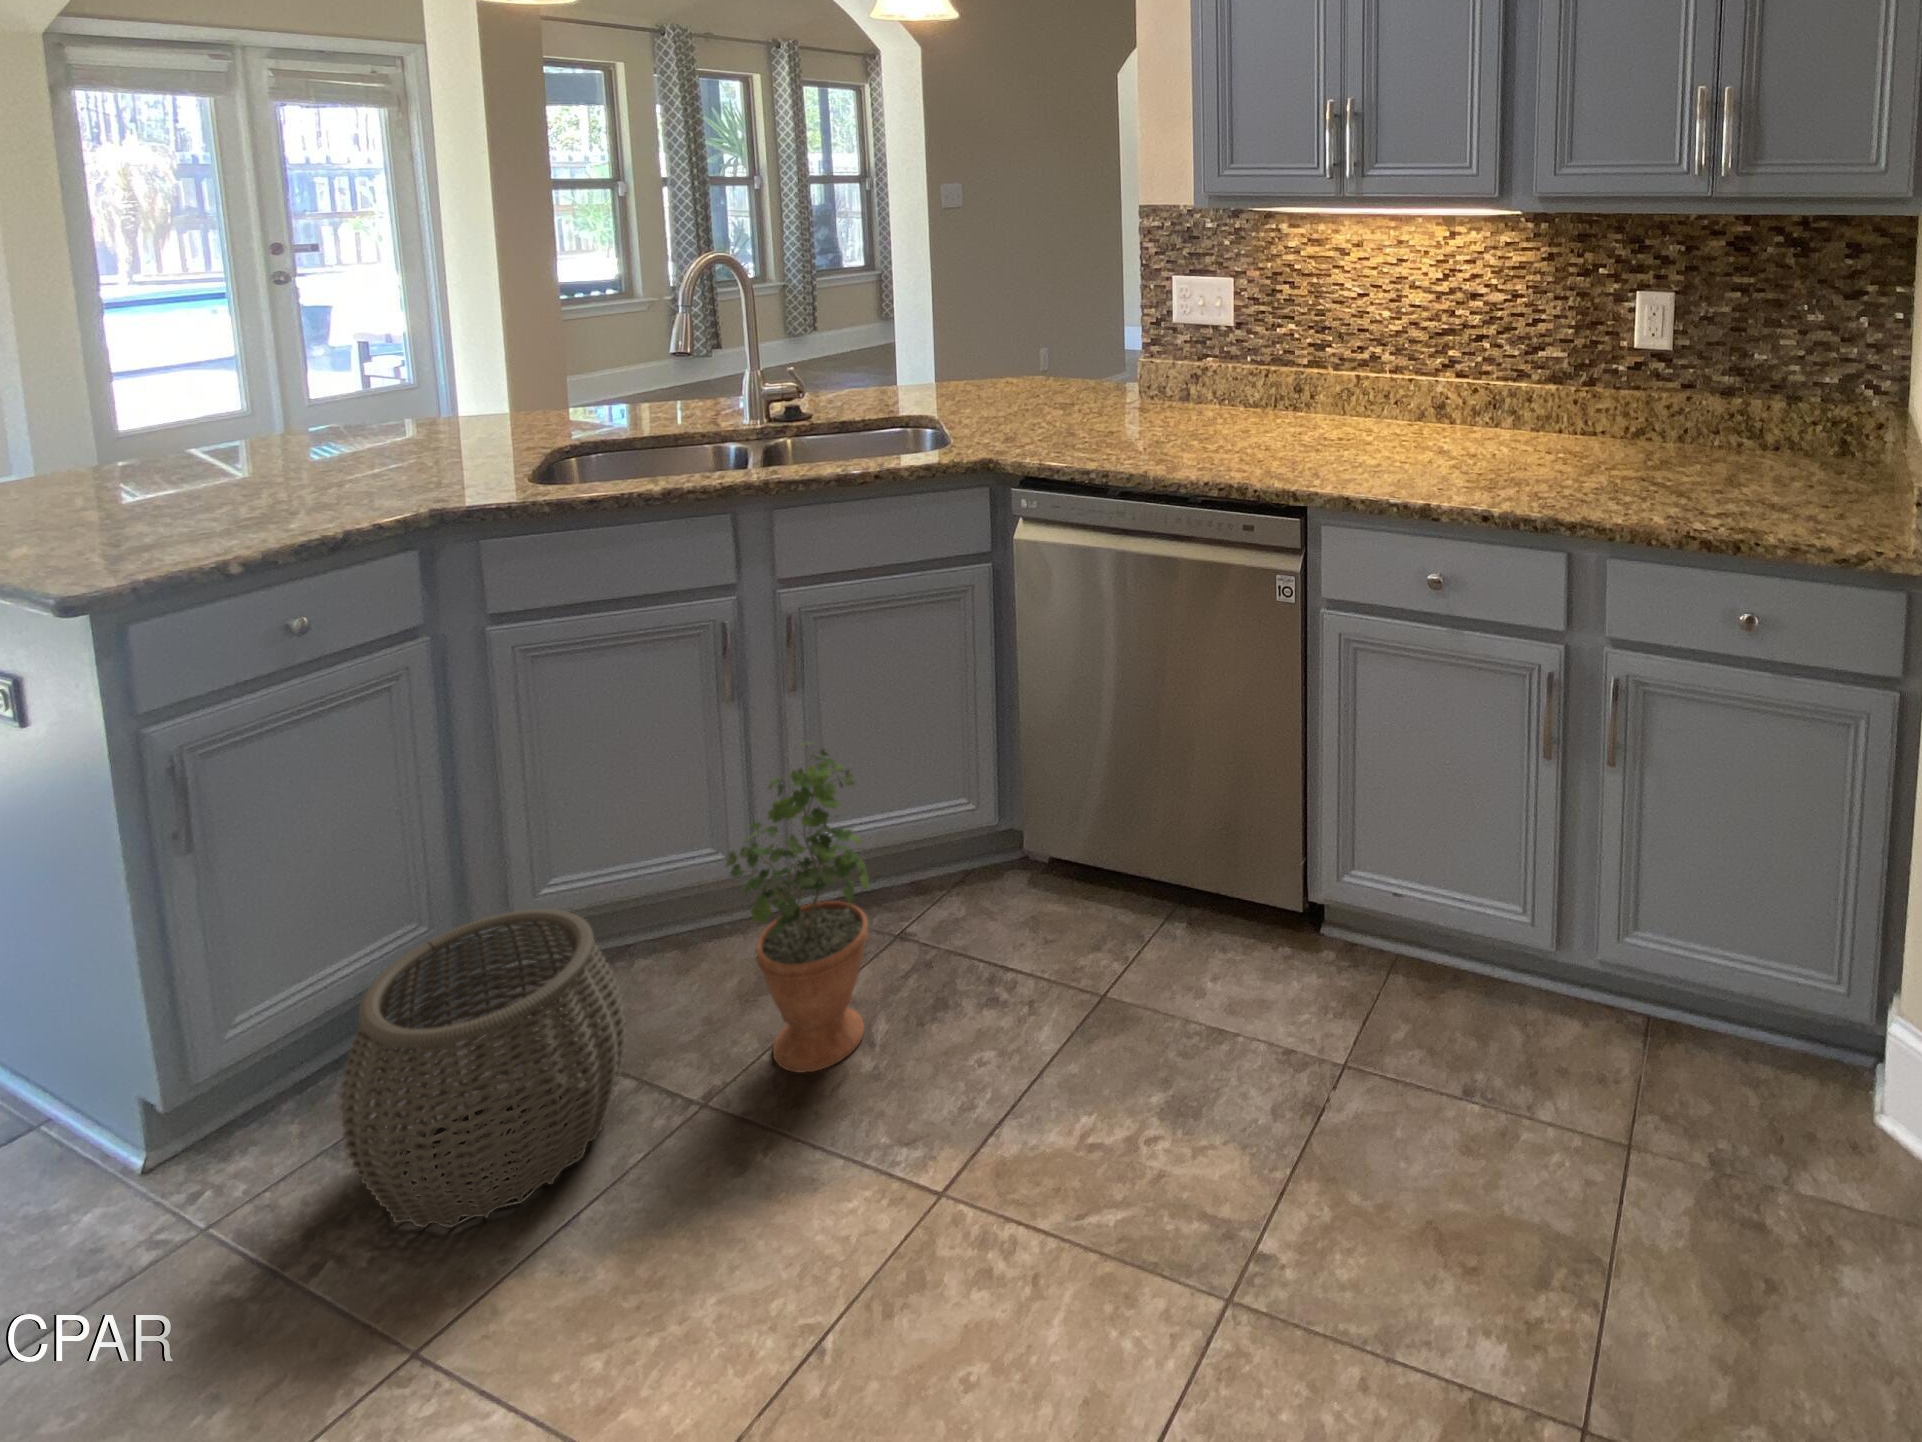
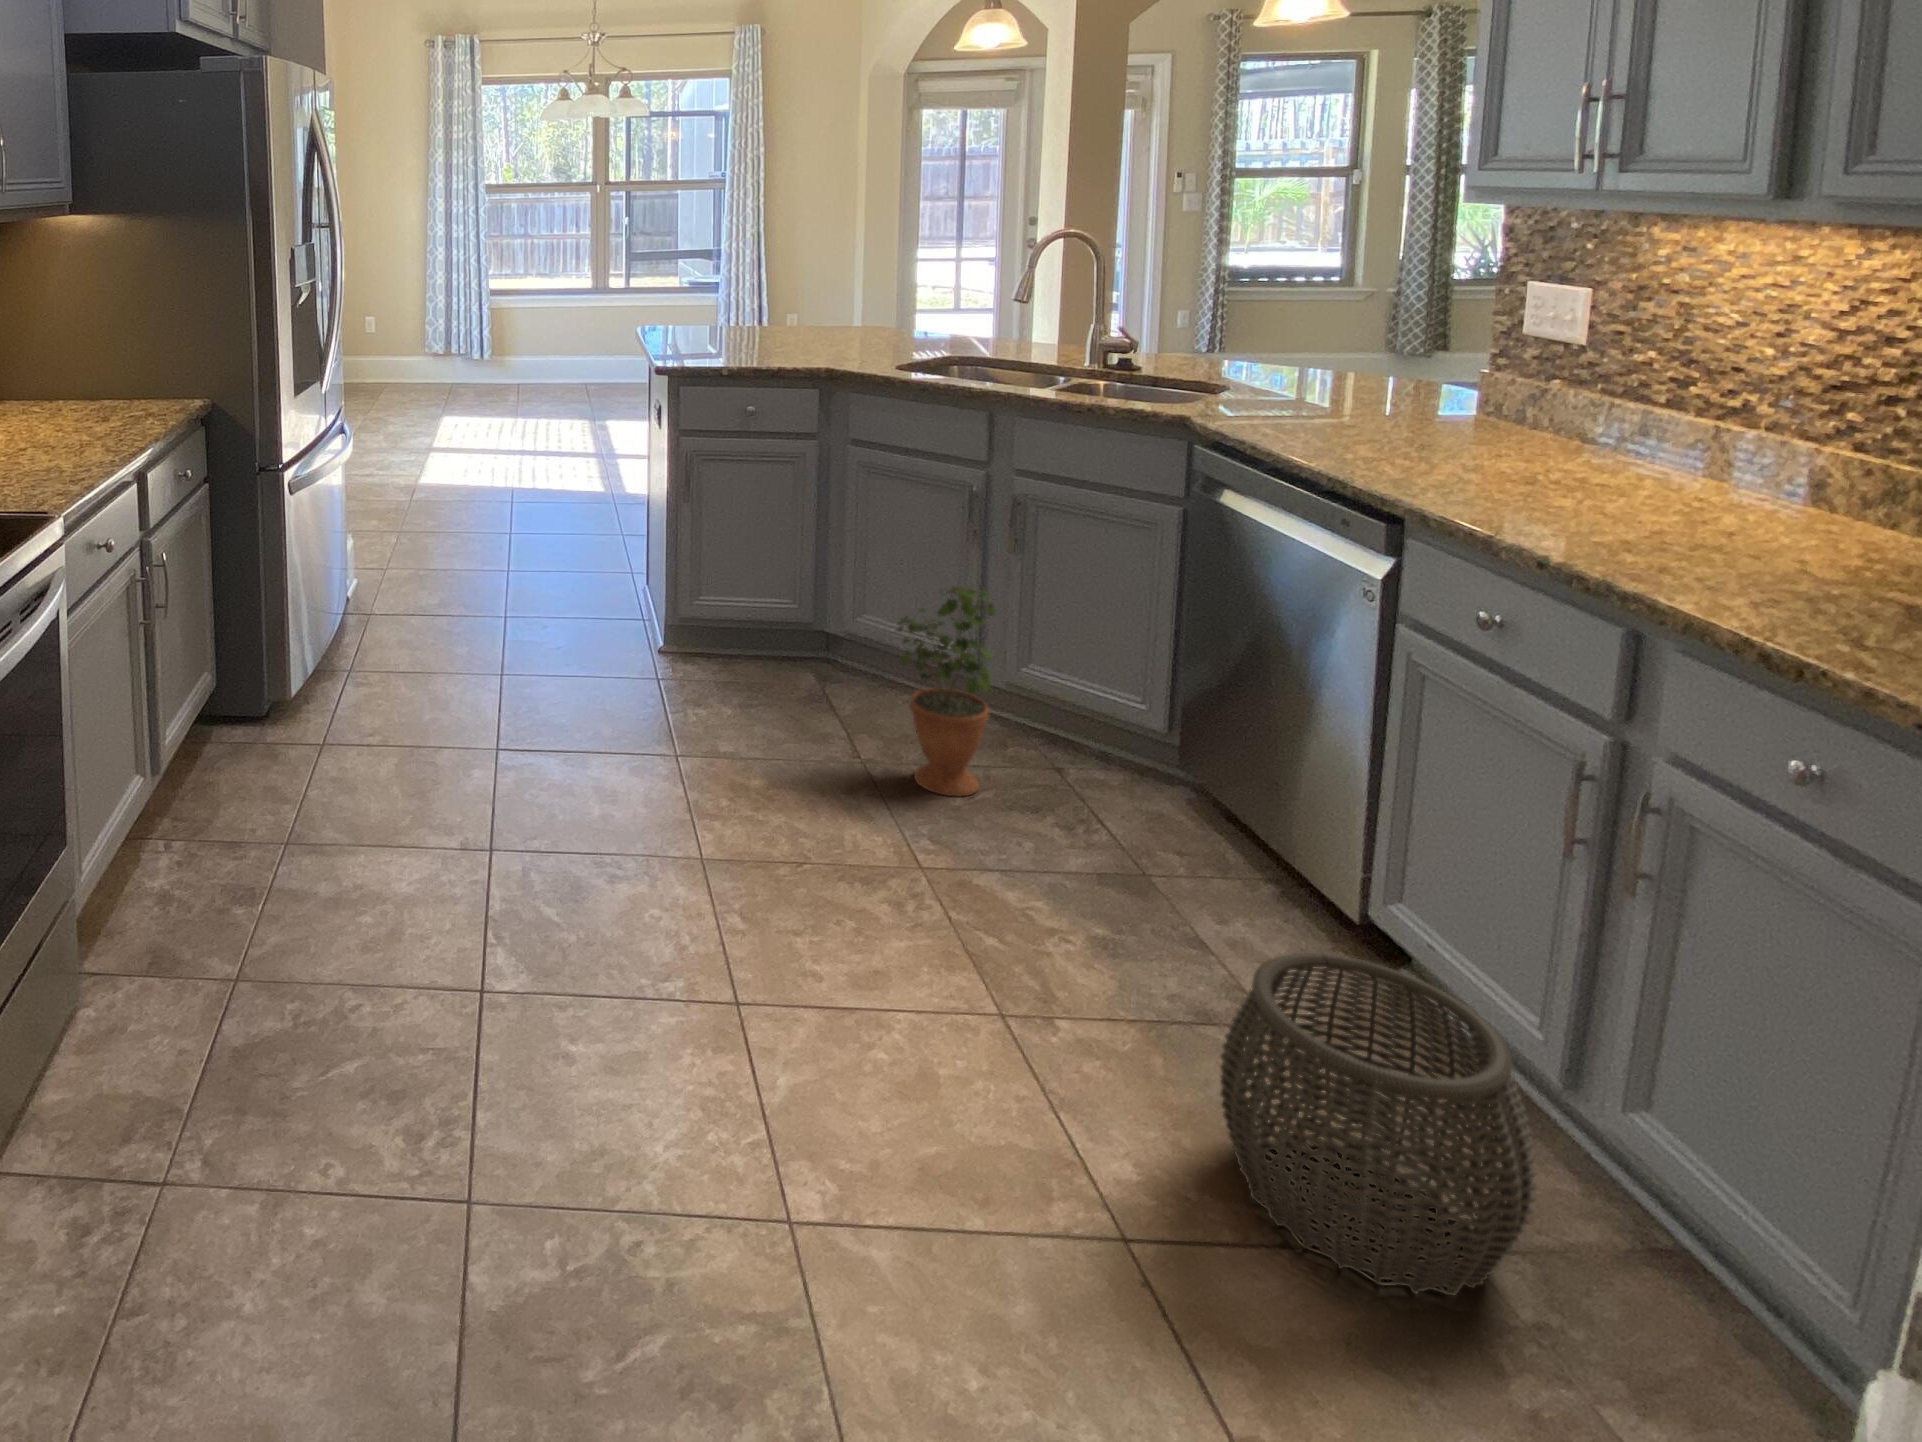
woven basket: present [340,909,627,1228] -> present [1220,953,1536,1295]

